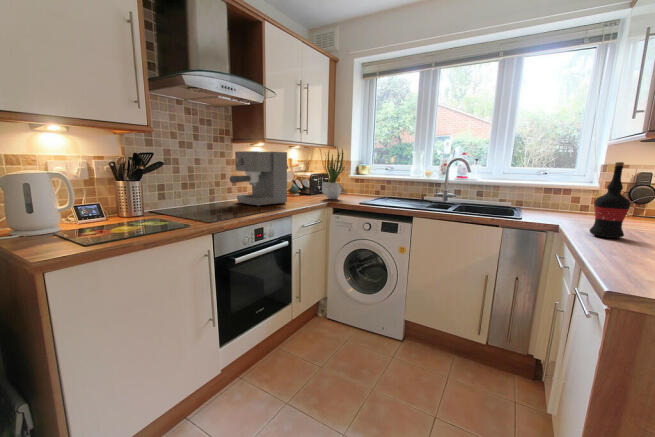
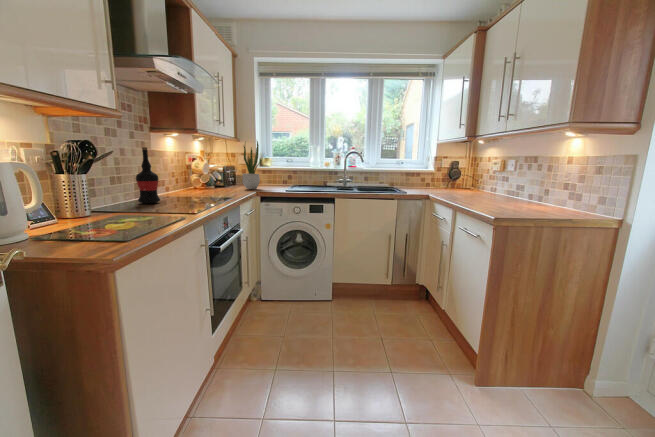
coffee maker: present [230,151,287,206] -> none [161,142,220,198]
wine bottle: present [590,162,630,238] -> present [136,147,160,203]

